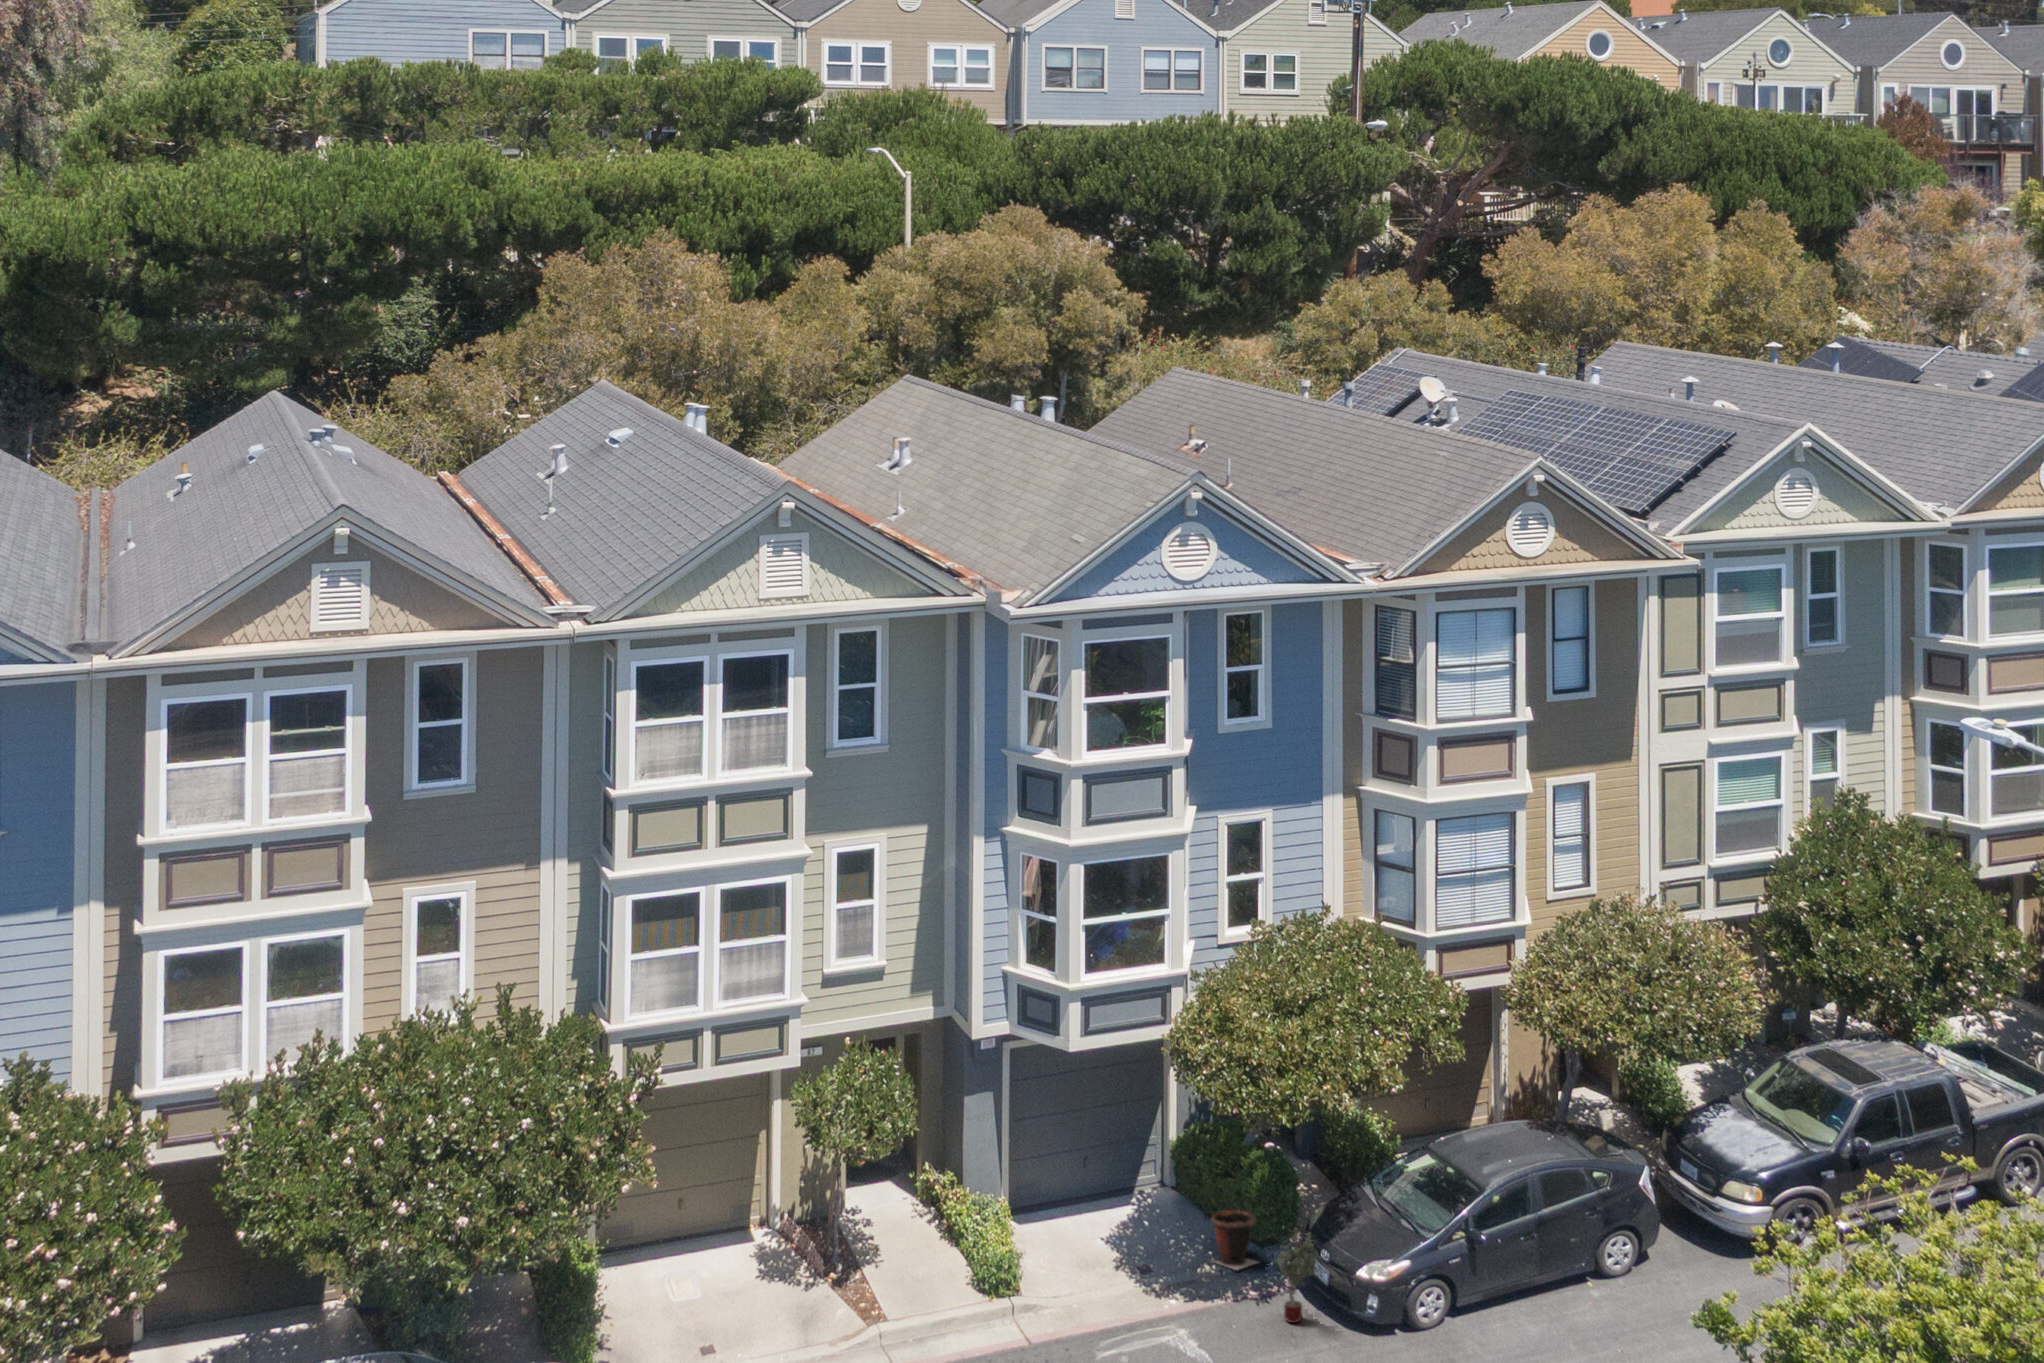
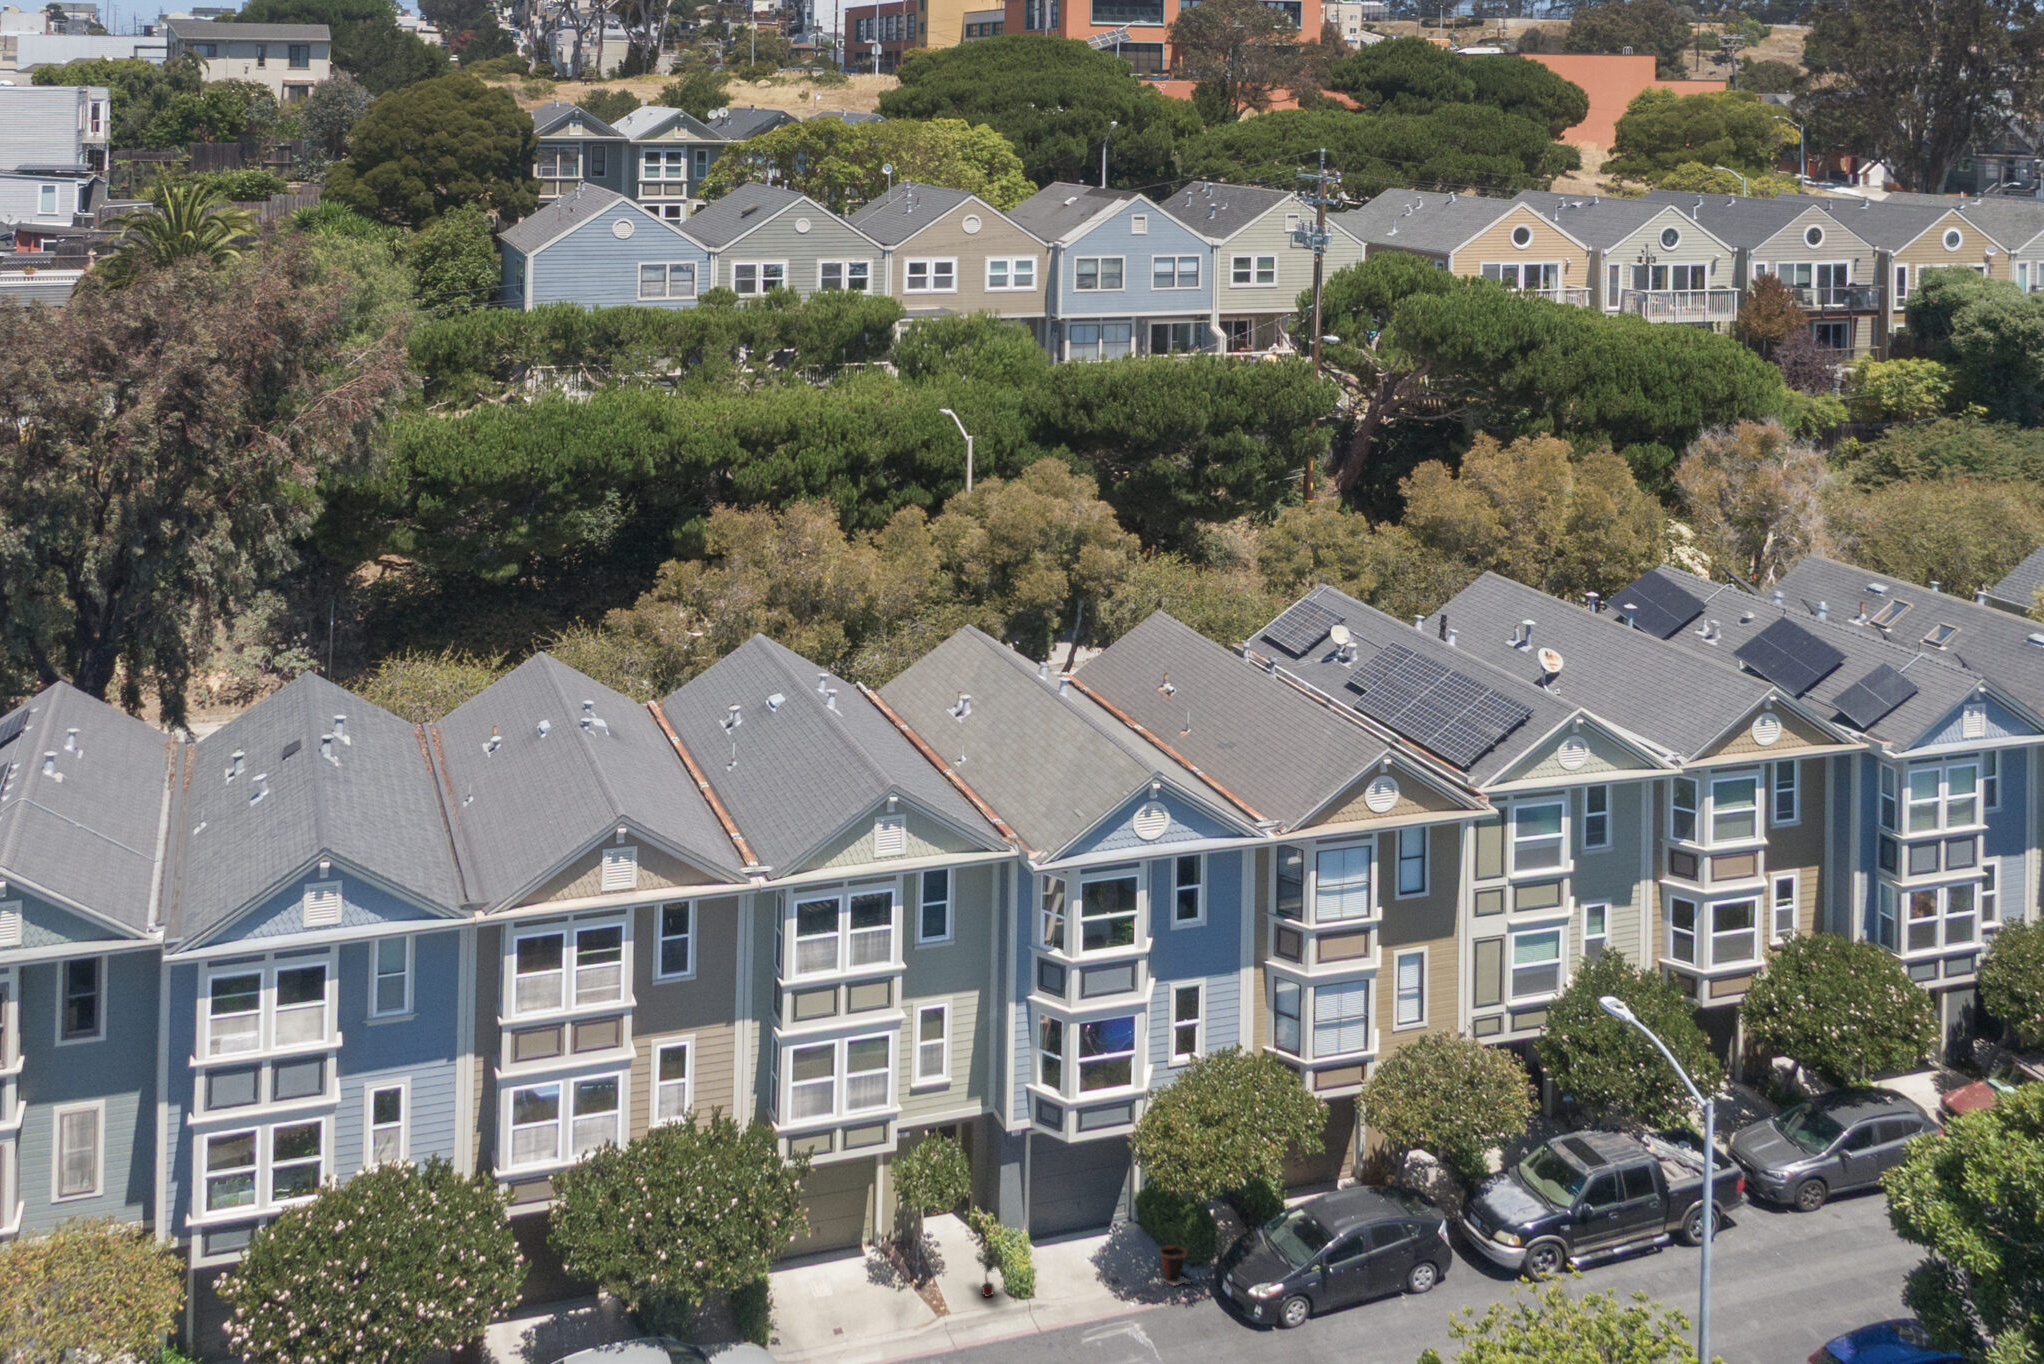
potted tree: present [1277,1231,1322,1323] -> present [976,1240,1009,1297]

